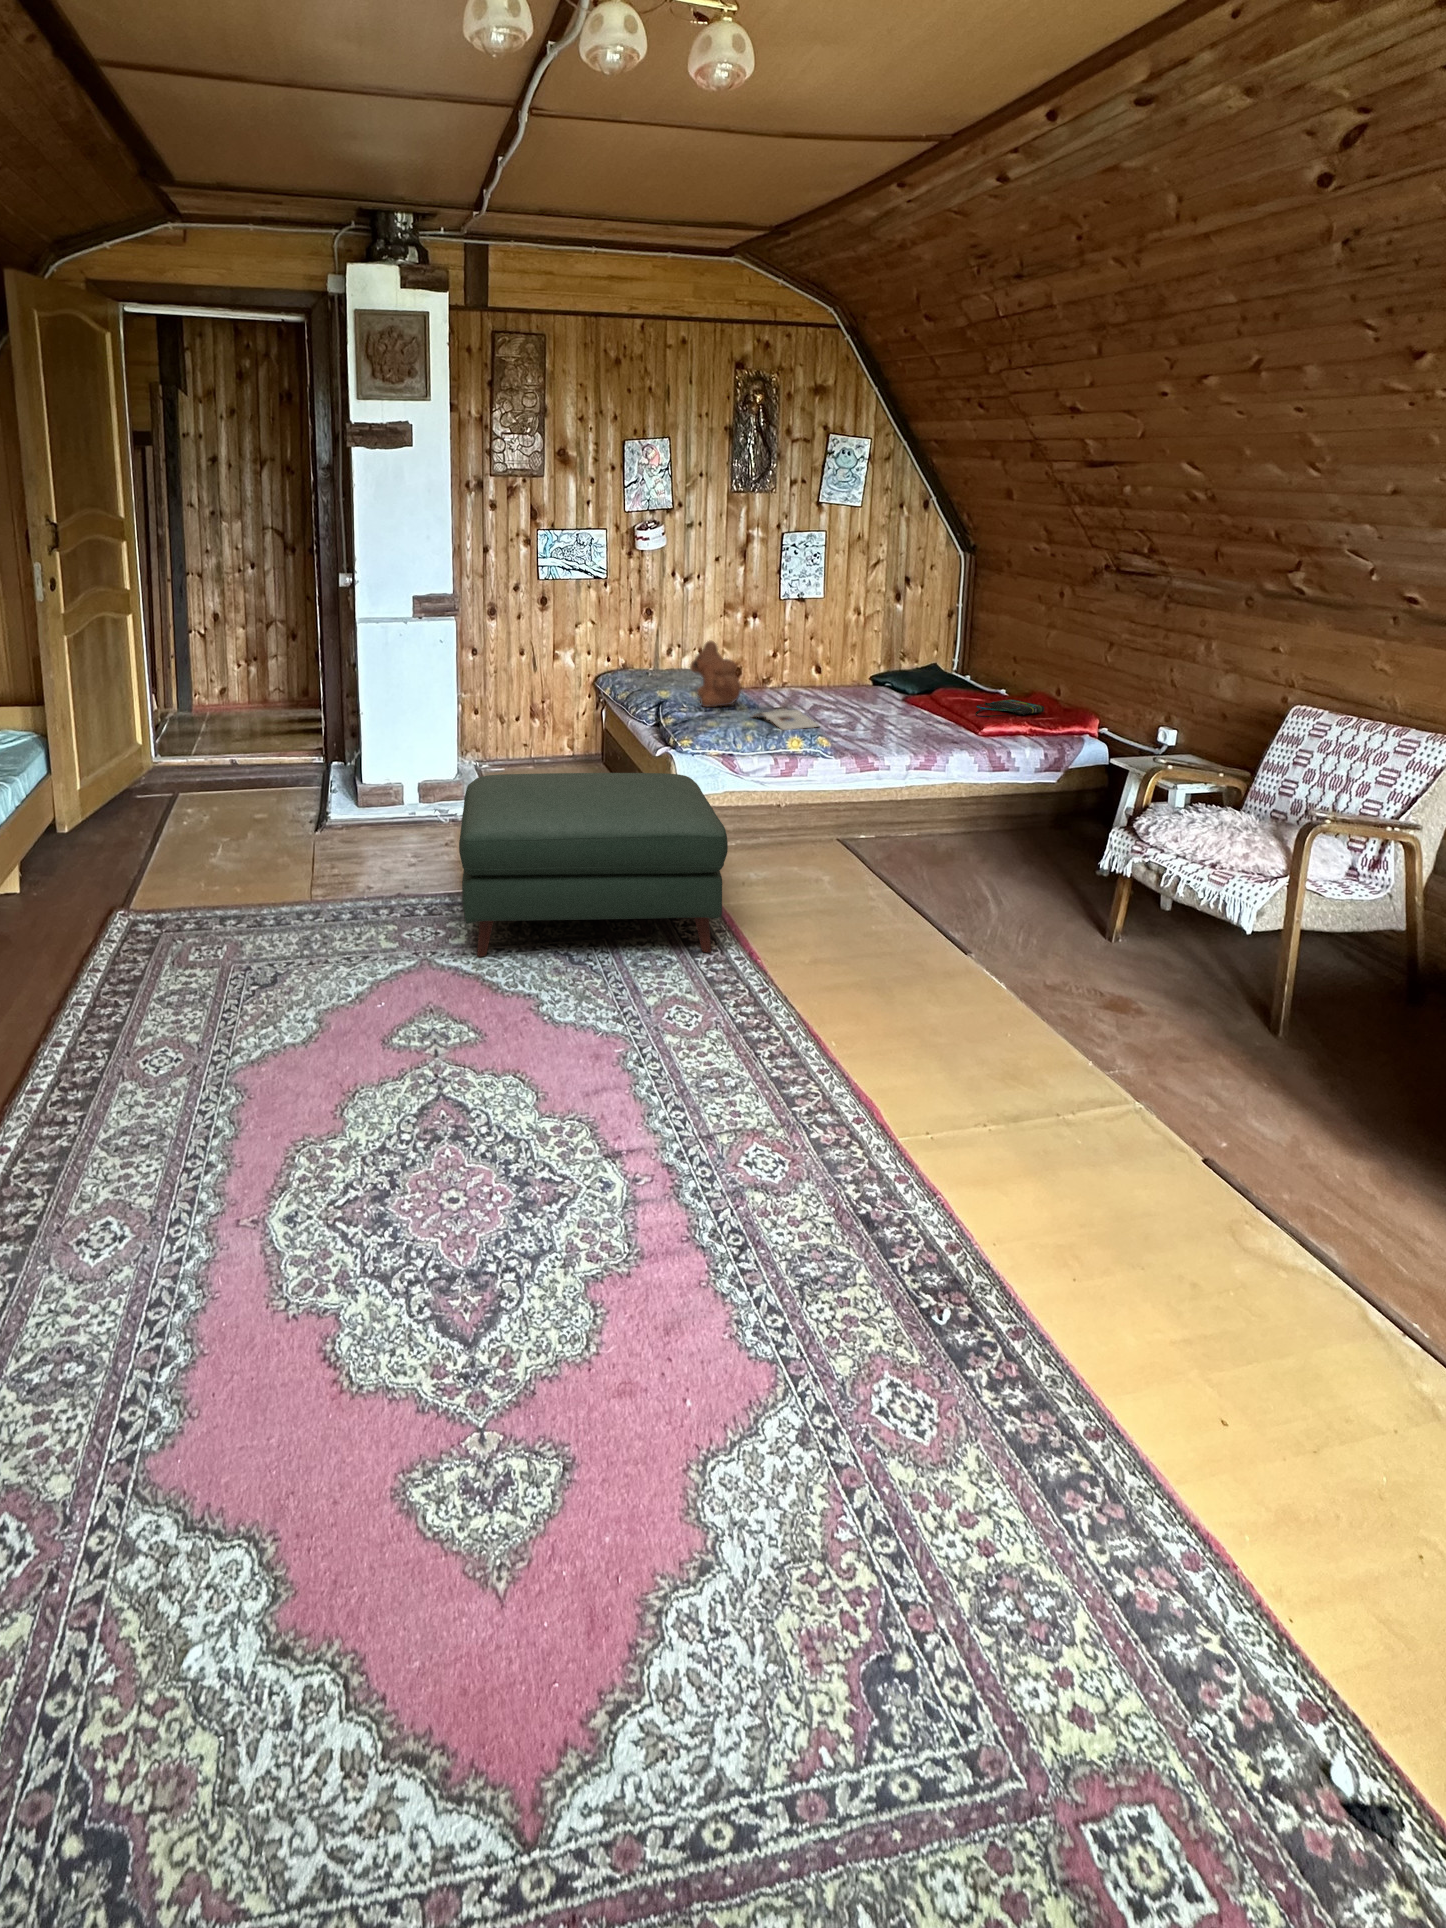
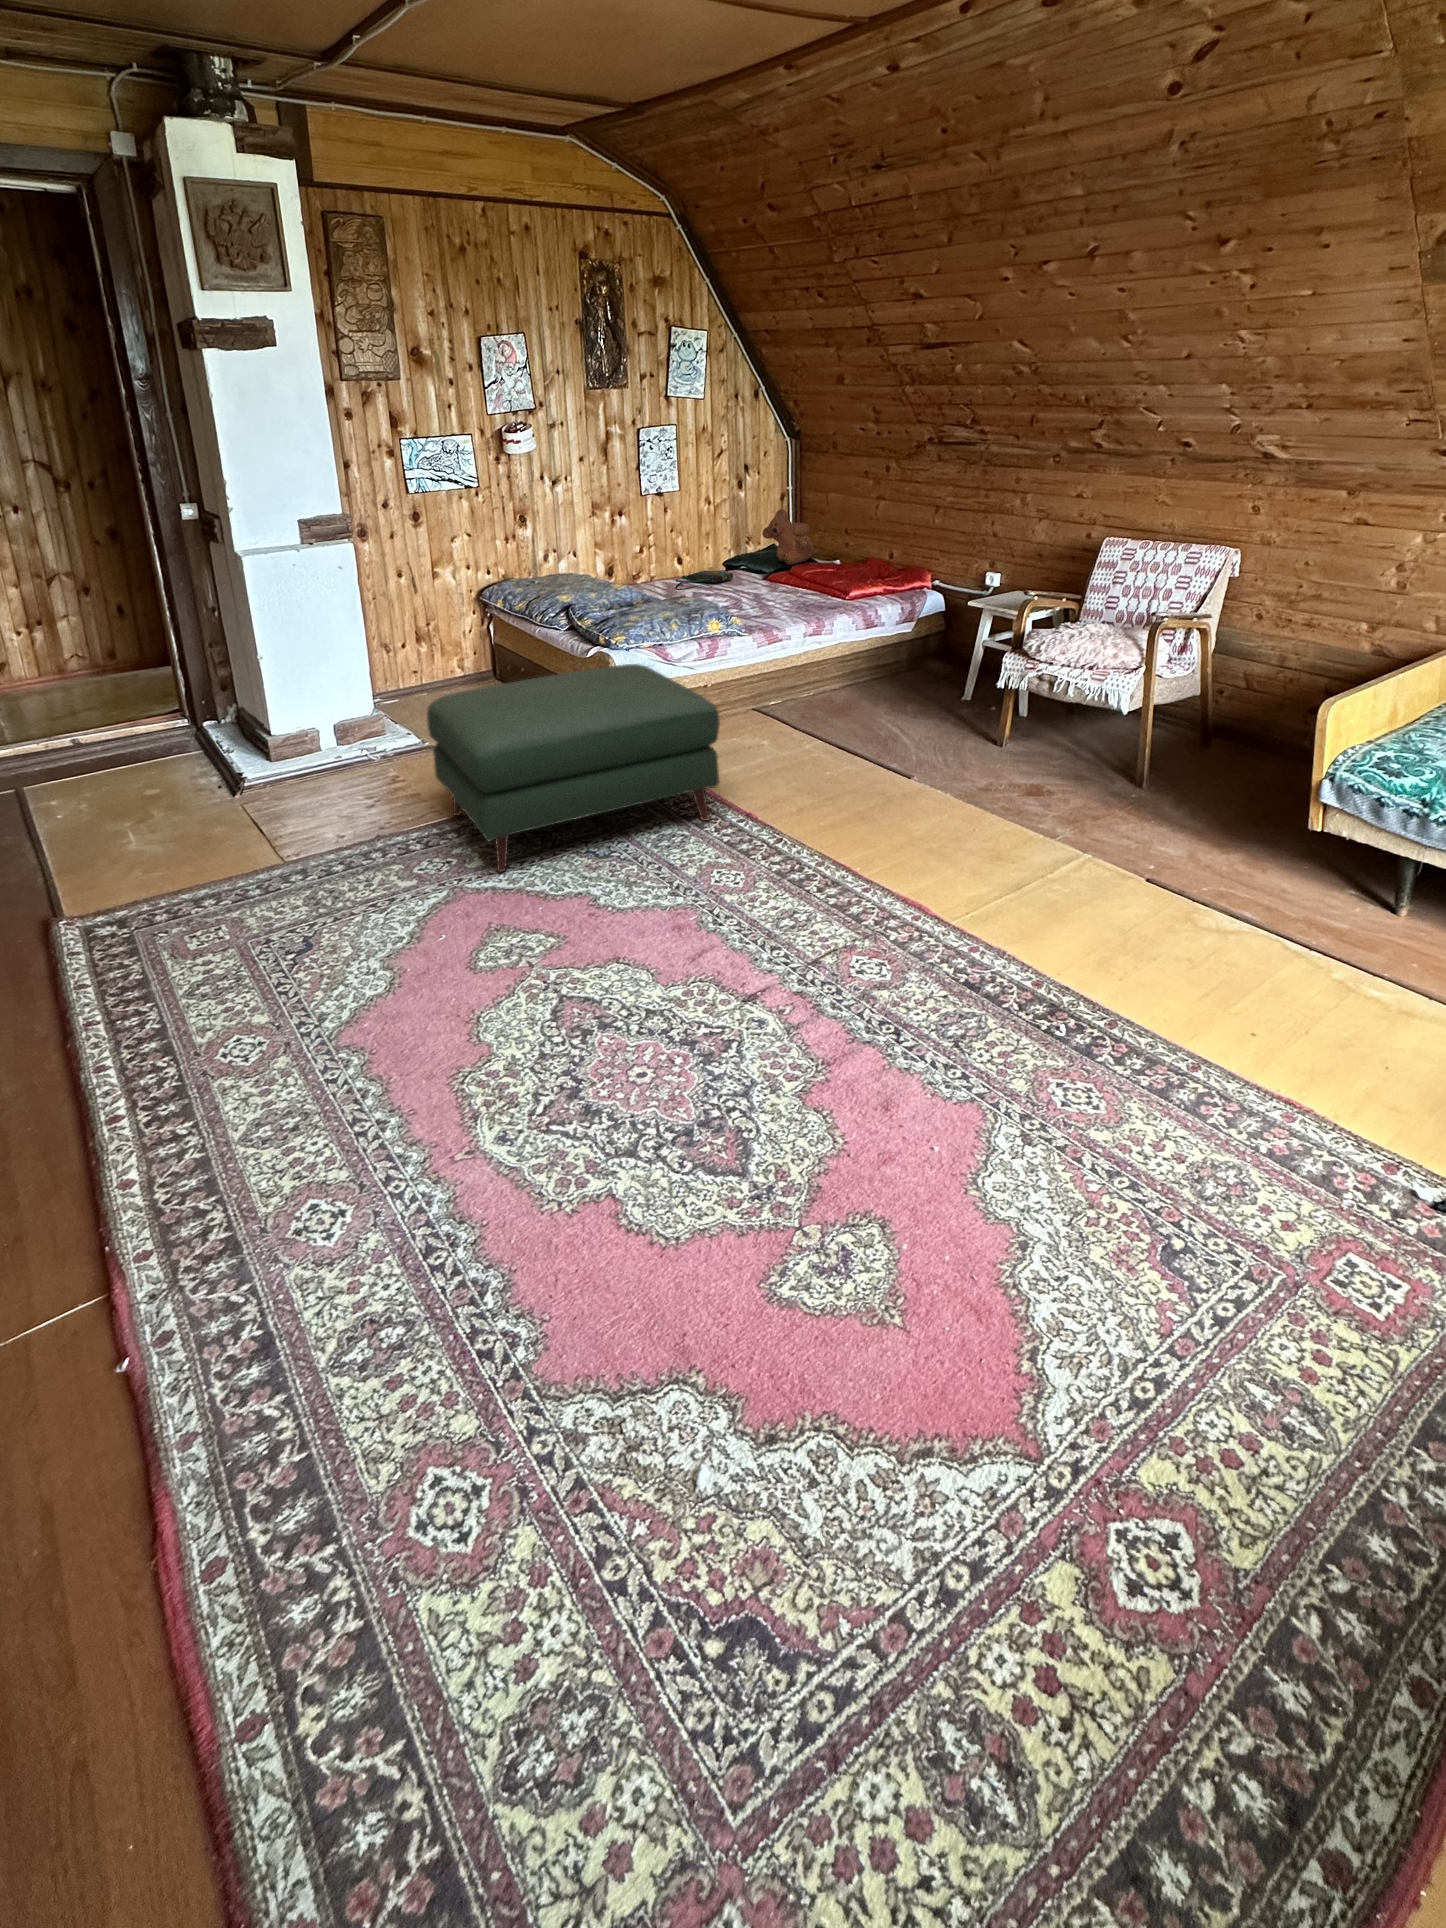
teddy bear: present [690,641,741,707] -> present [762,509,814,565]
tote bag: present [976,699,1044,717] -> present [676,571,733,590]
magazine: present [753,710,818,730] -> none [646,592,716,612]

